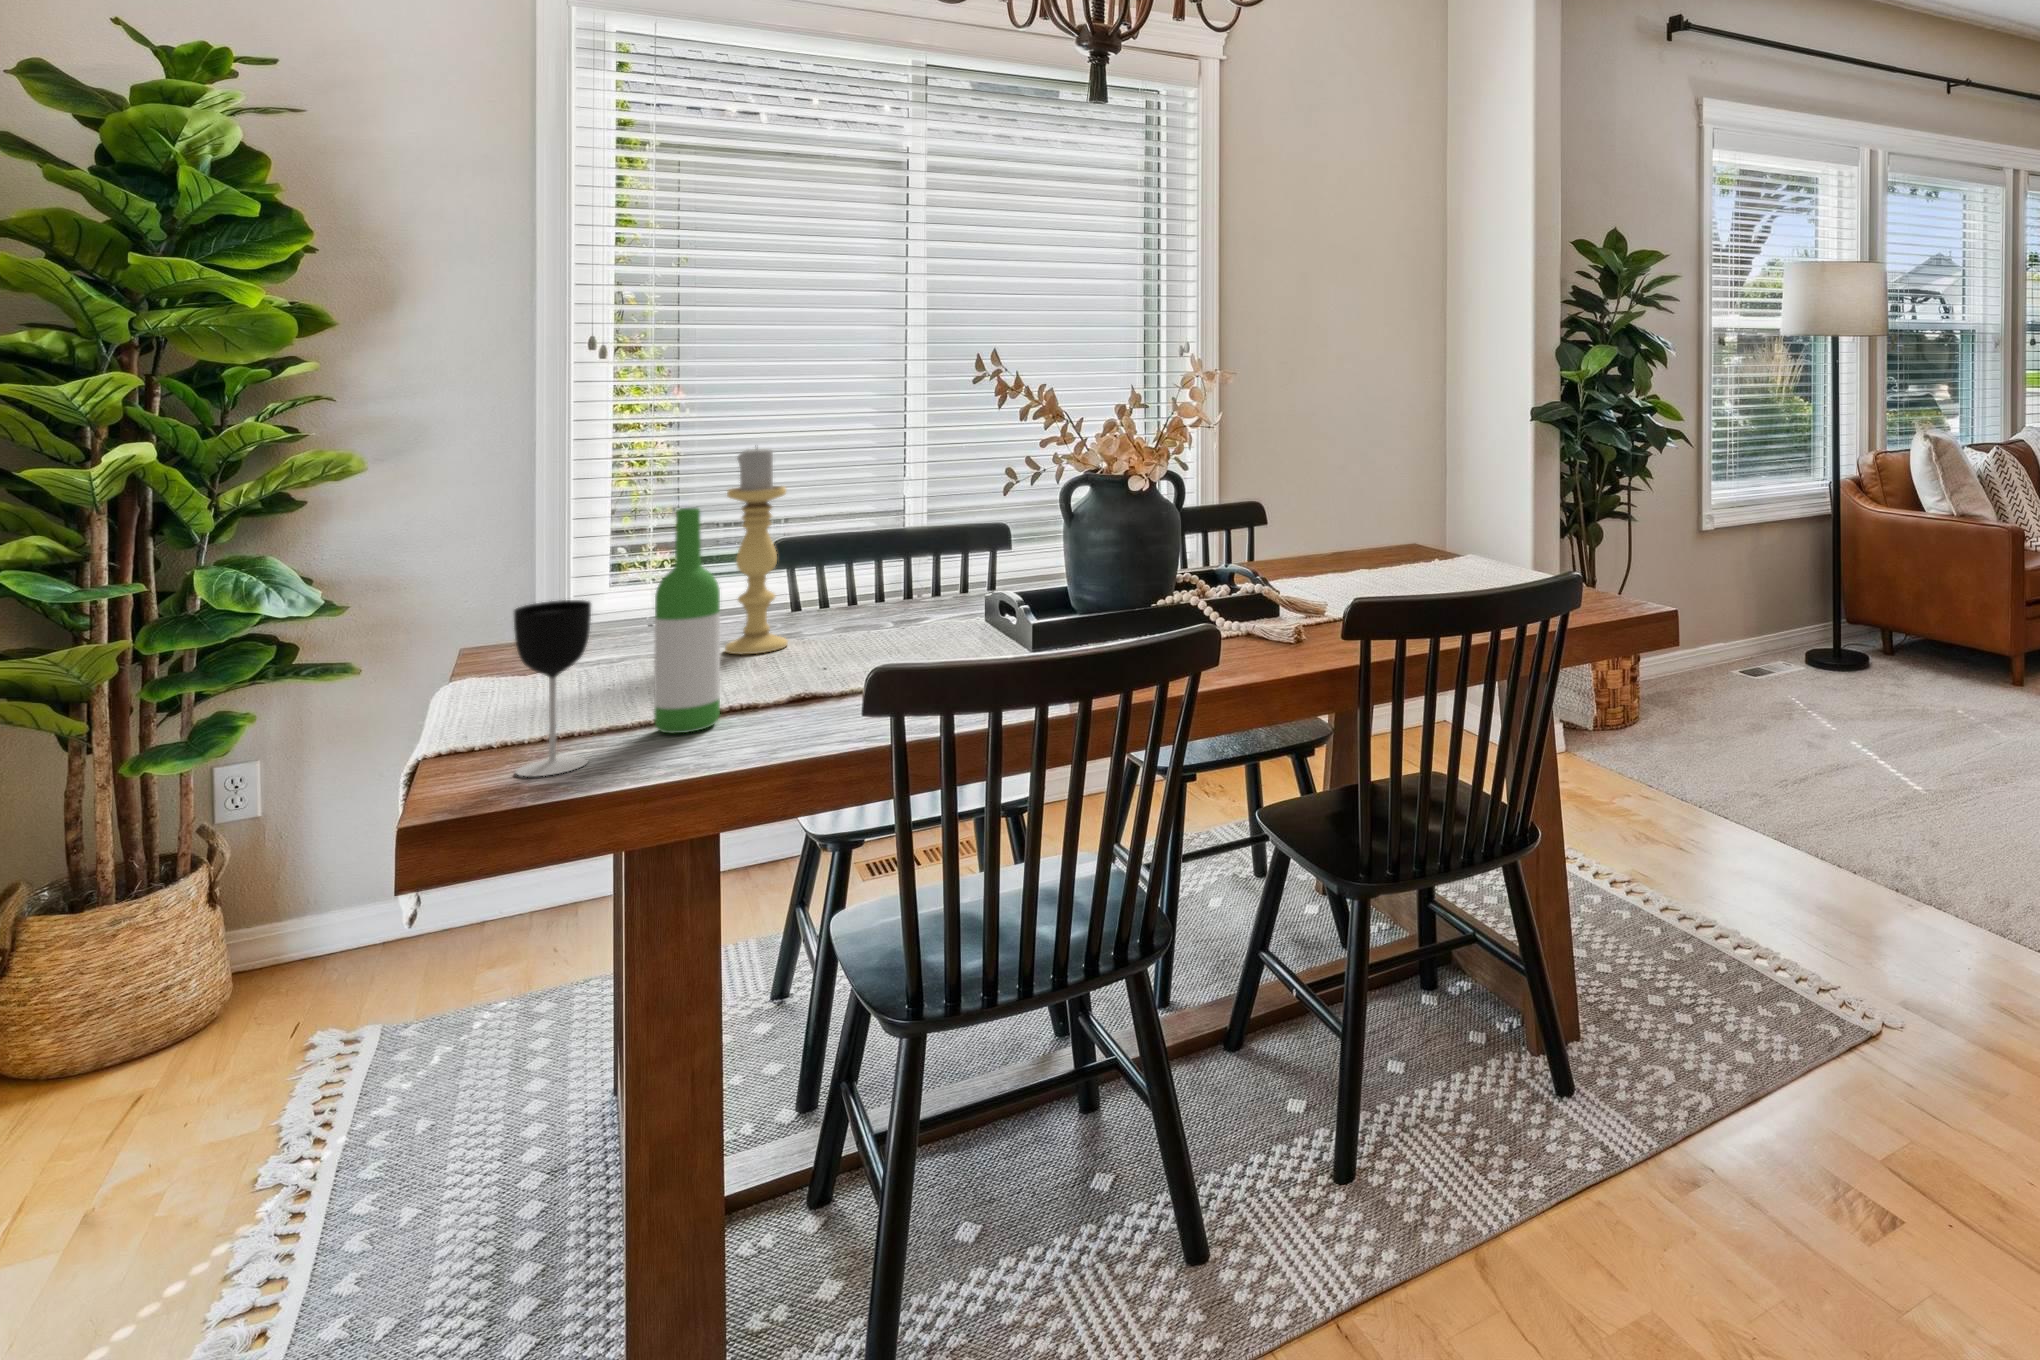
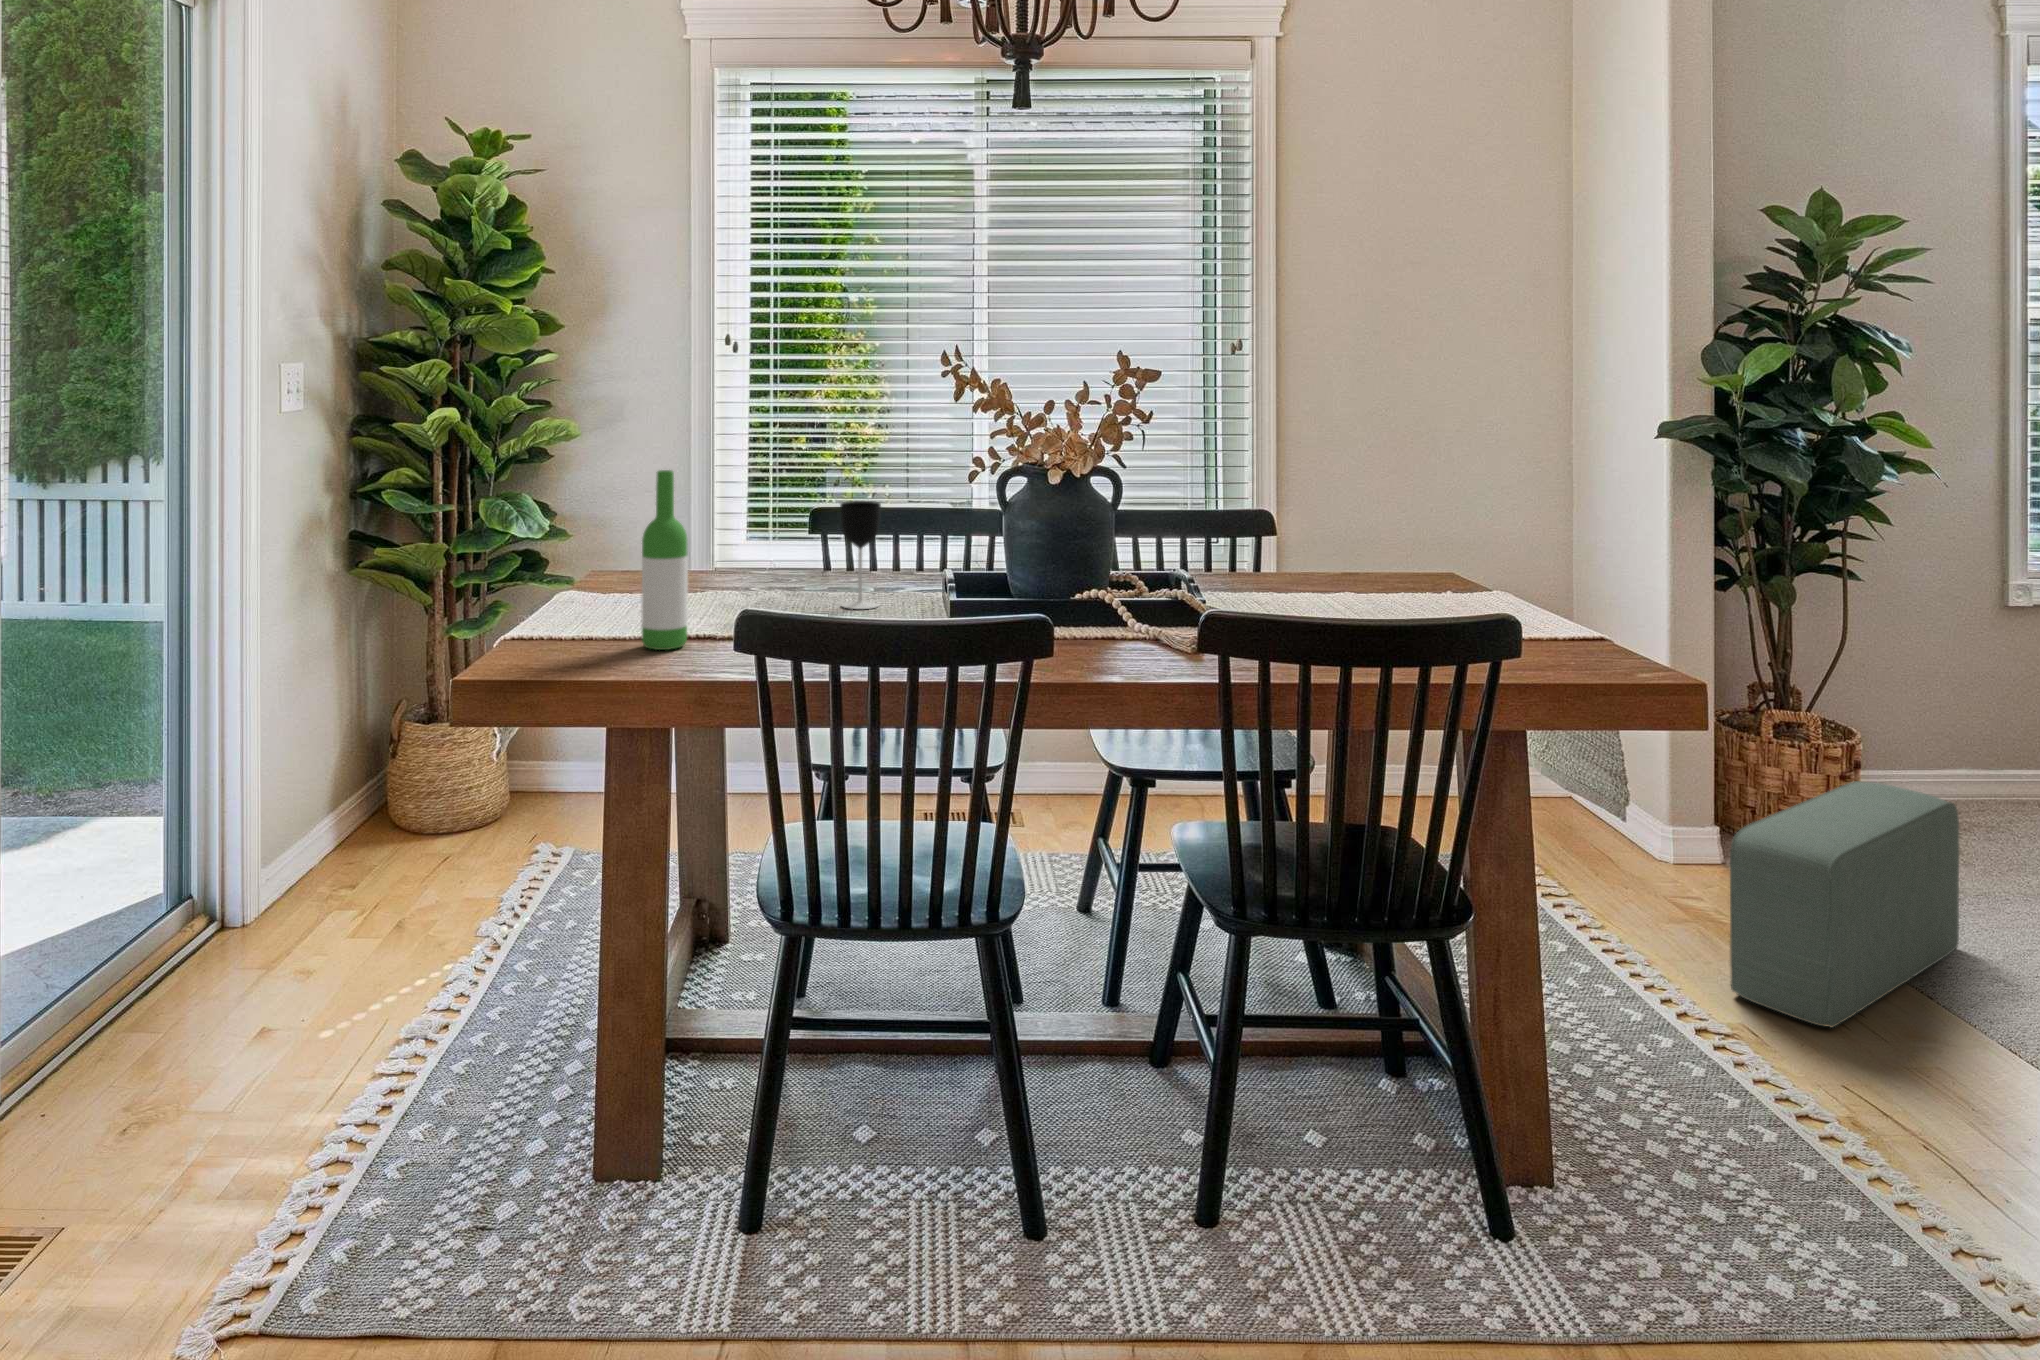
candle holder: present [725,448,788,654] -> none [747,425,793,600]
wine glass: present [514,600,591,776] -> present [840,501,881,609]
pouf: none [1619,672,1729,862] -> present [1730,781,1959,1028]

